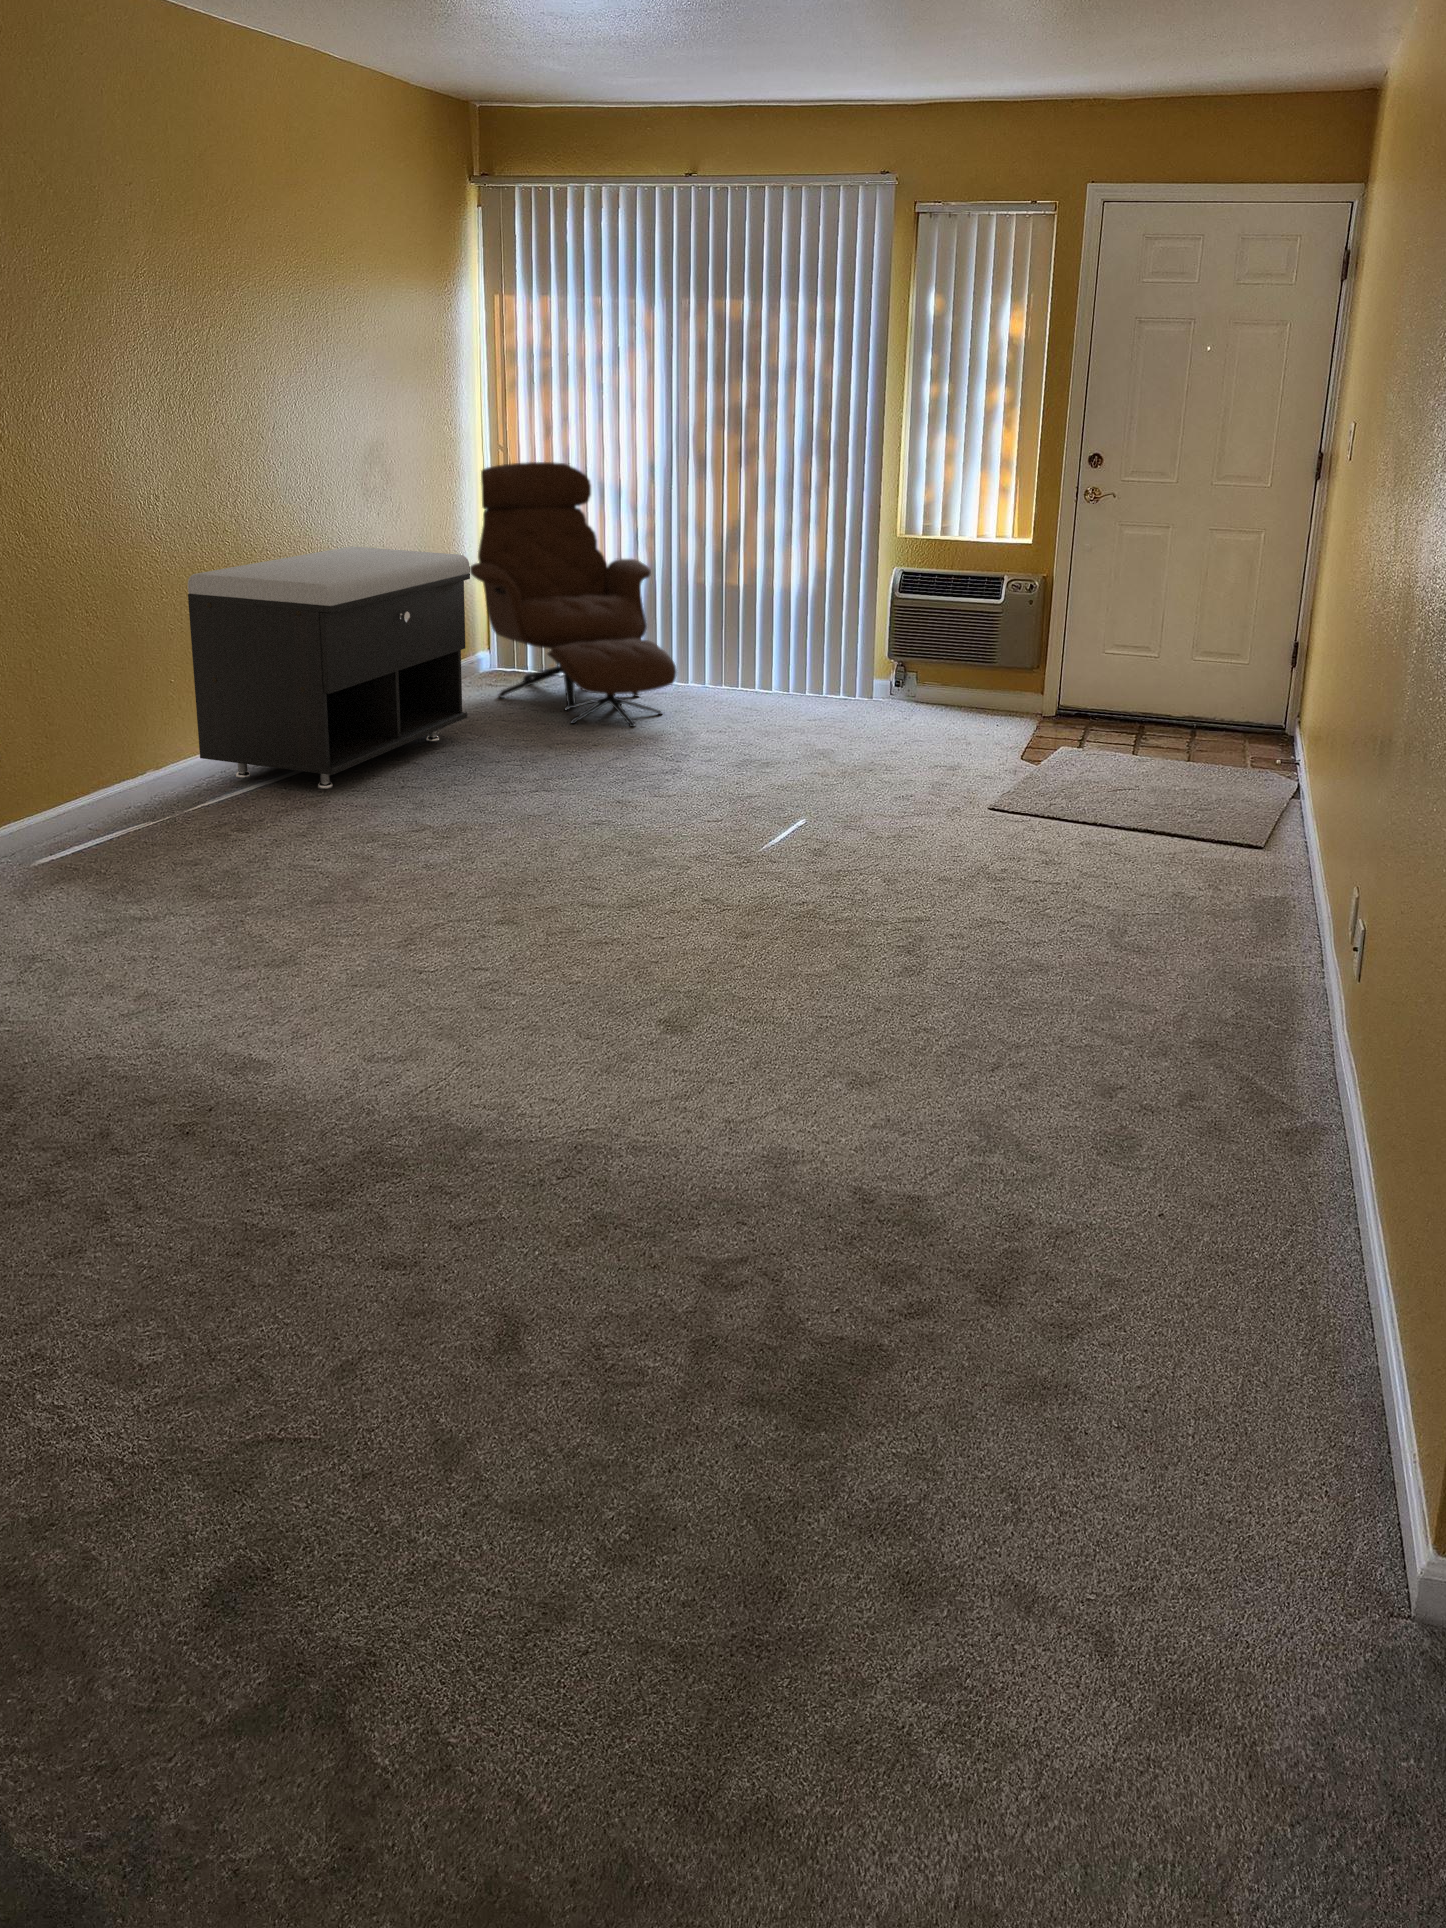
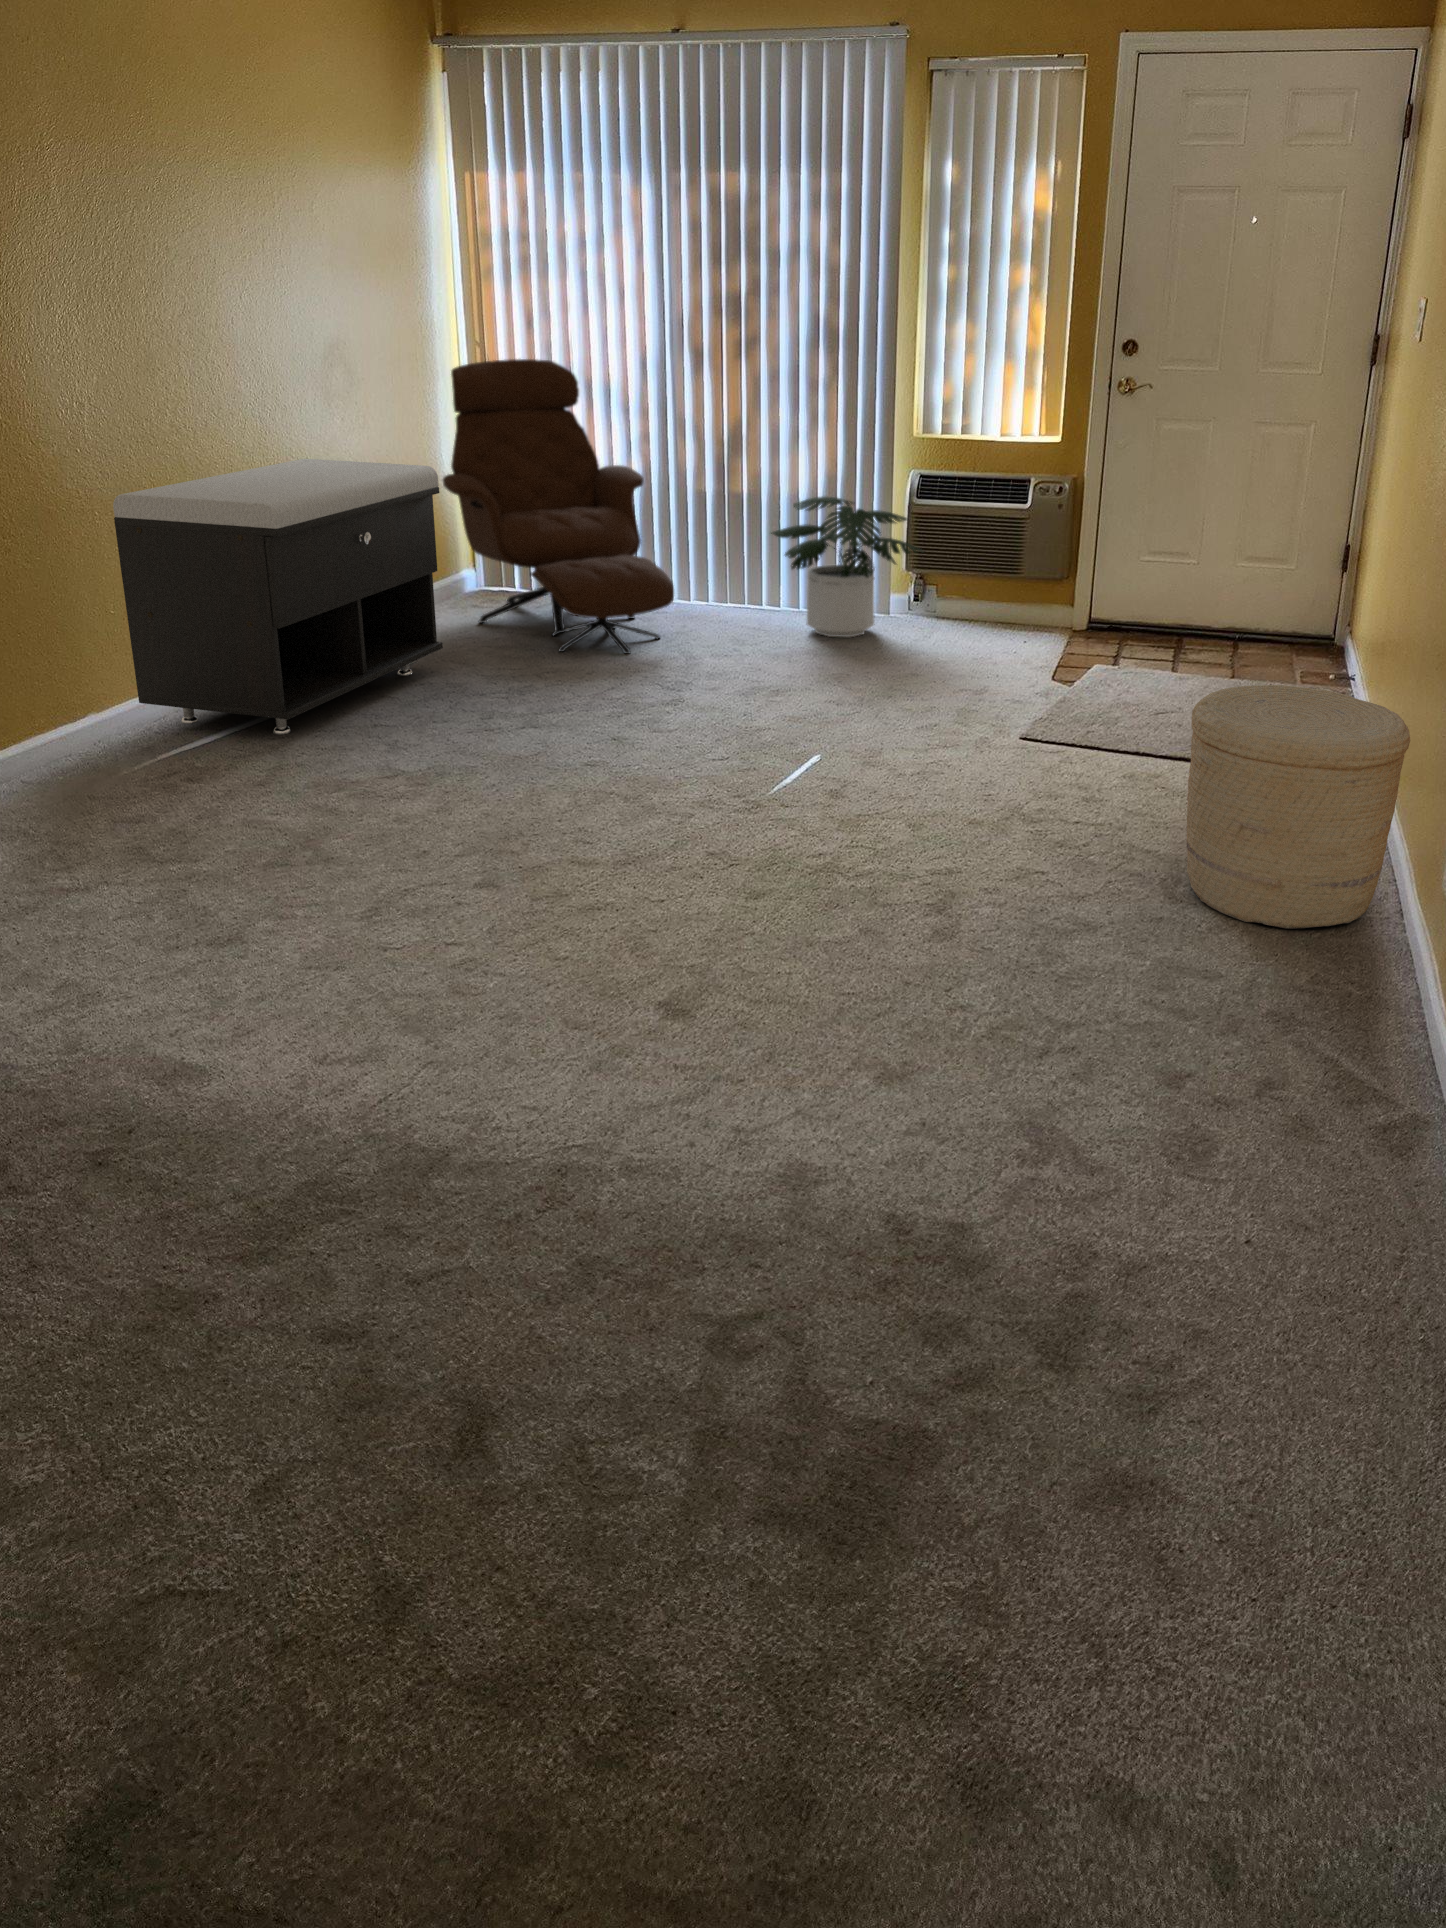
potted plant: none [764,590,905,717] -> present [771,497,922,637]
woven basket: none [1131,757,1328,971] -> present [1186,685,1410,929]

